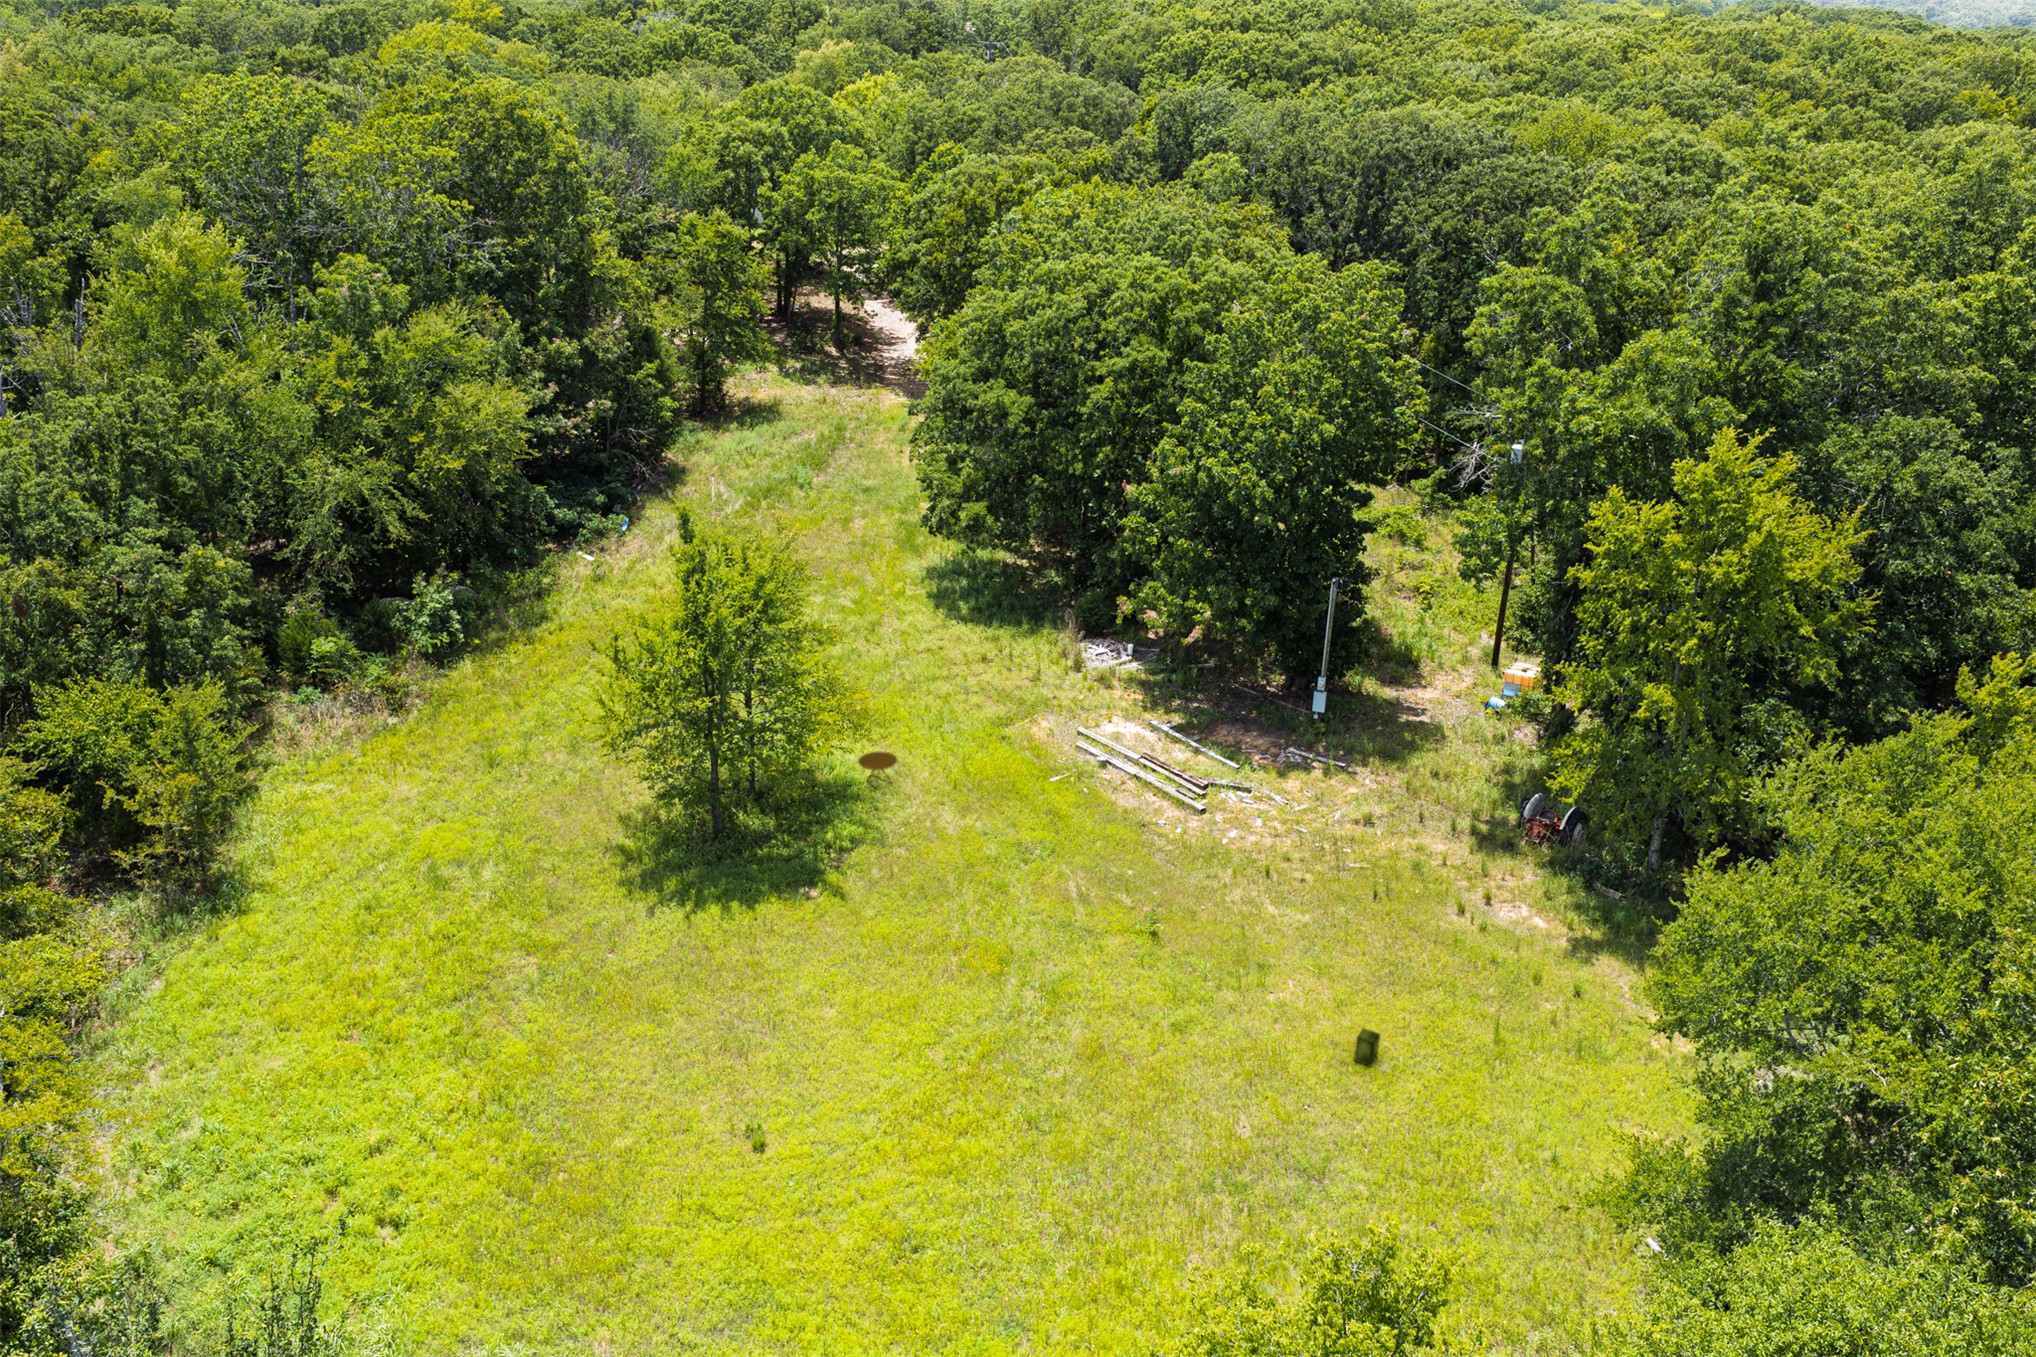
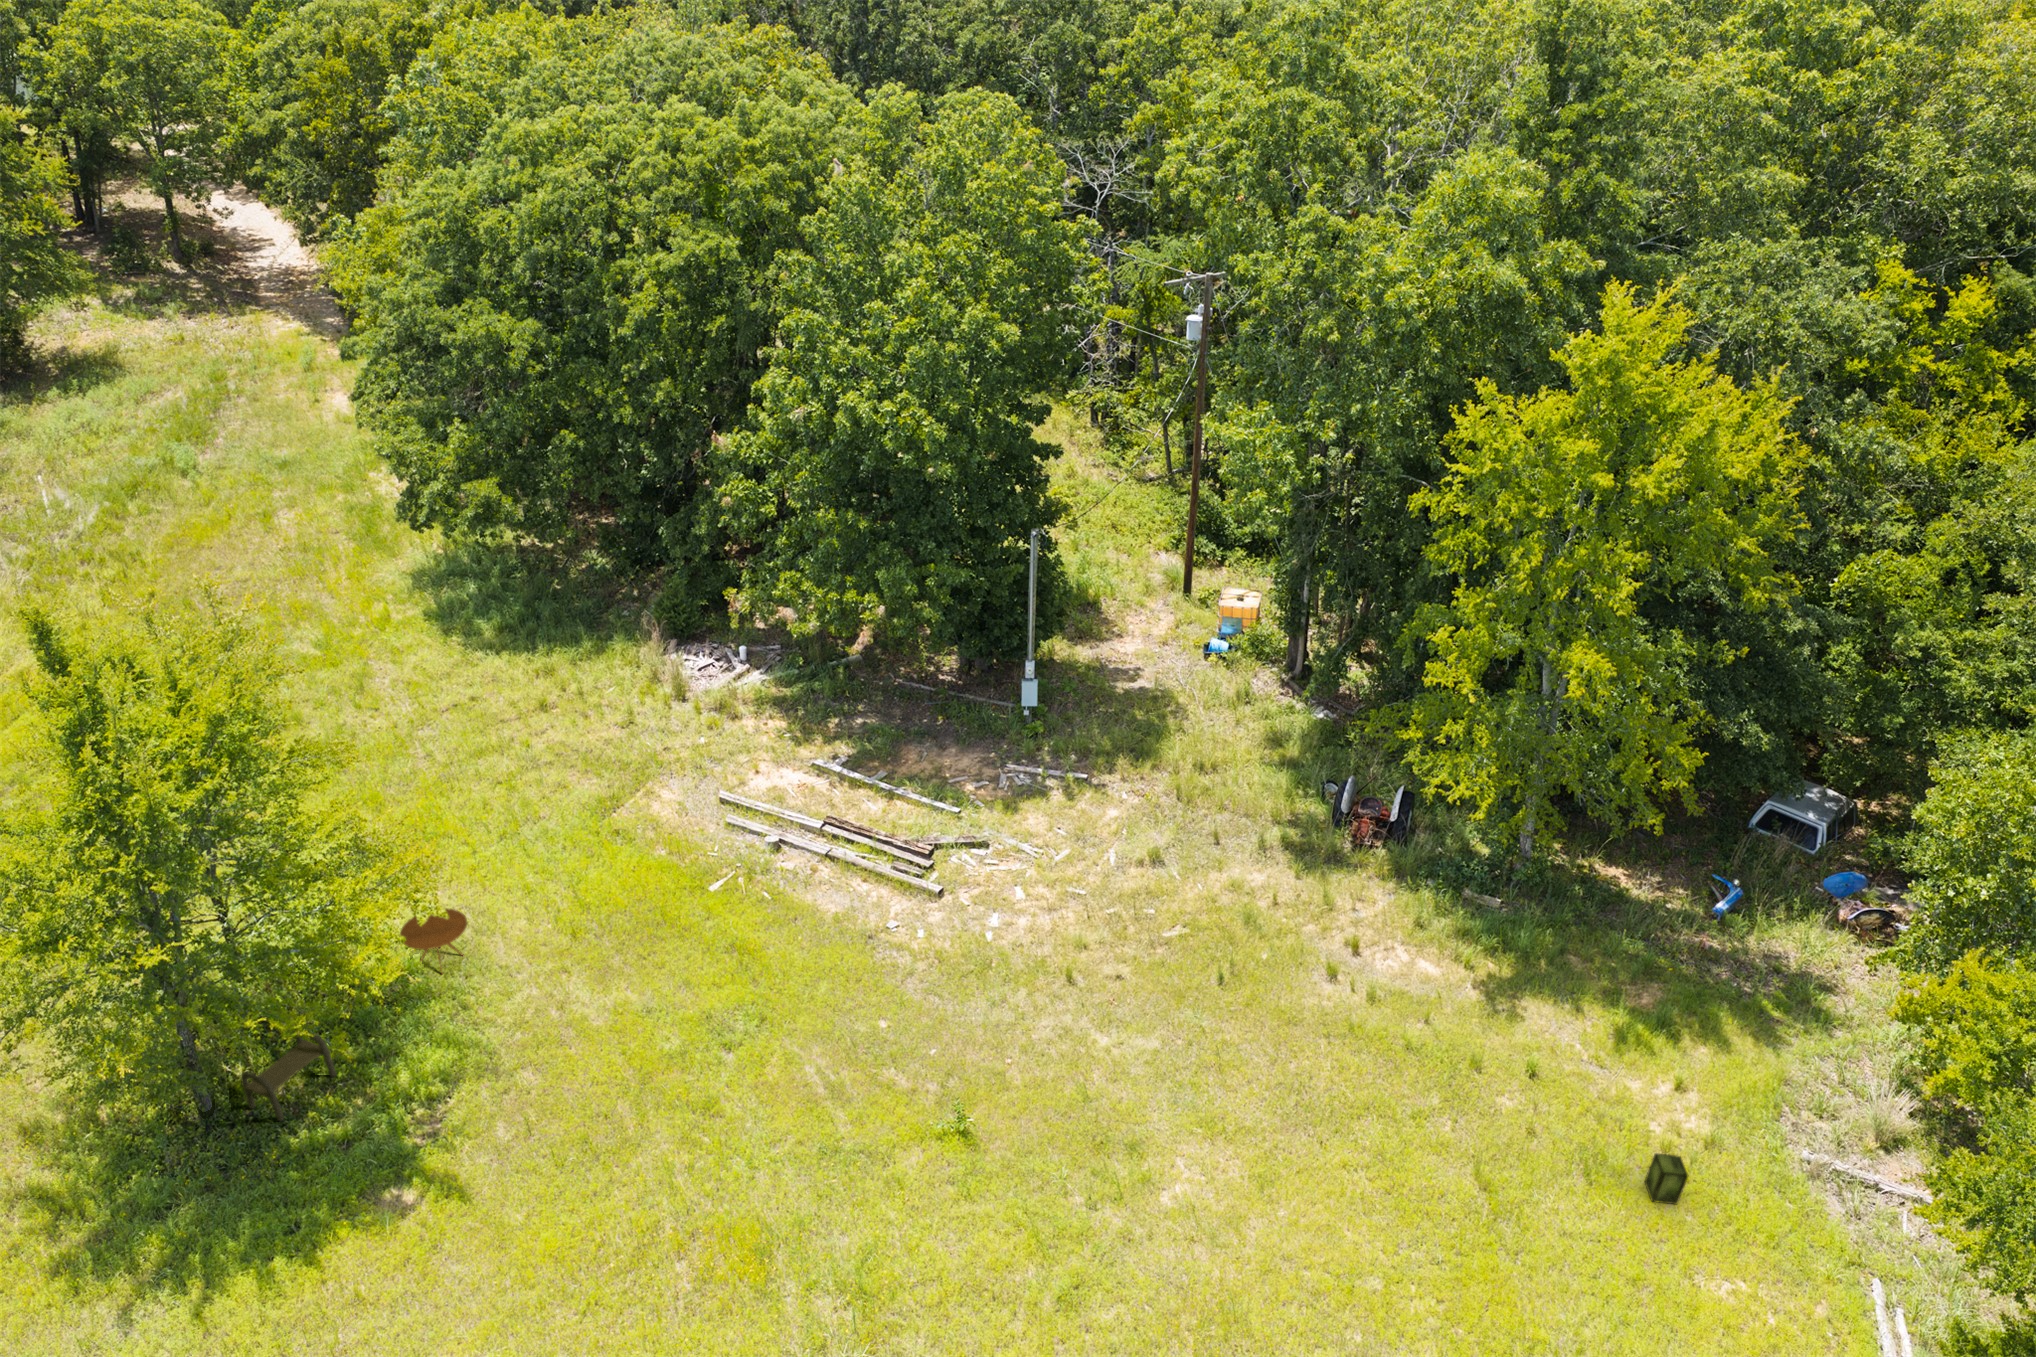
bench: none [760,792,808,837] -> present [241,1035,336,1121]
storage box: present [1354,1028,1380,1067] -> present [1645,1153,1688,1204]

